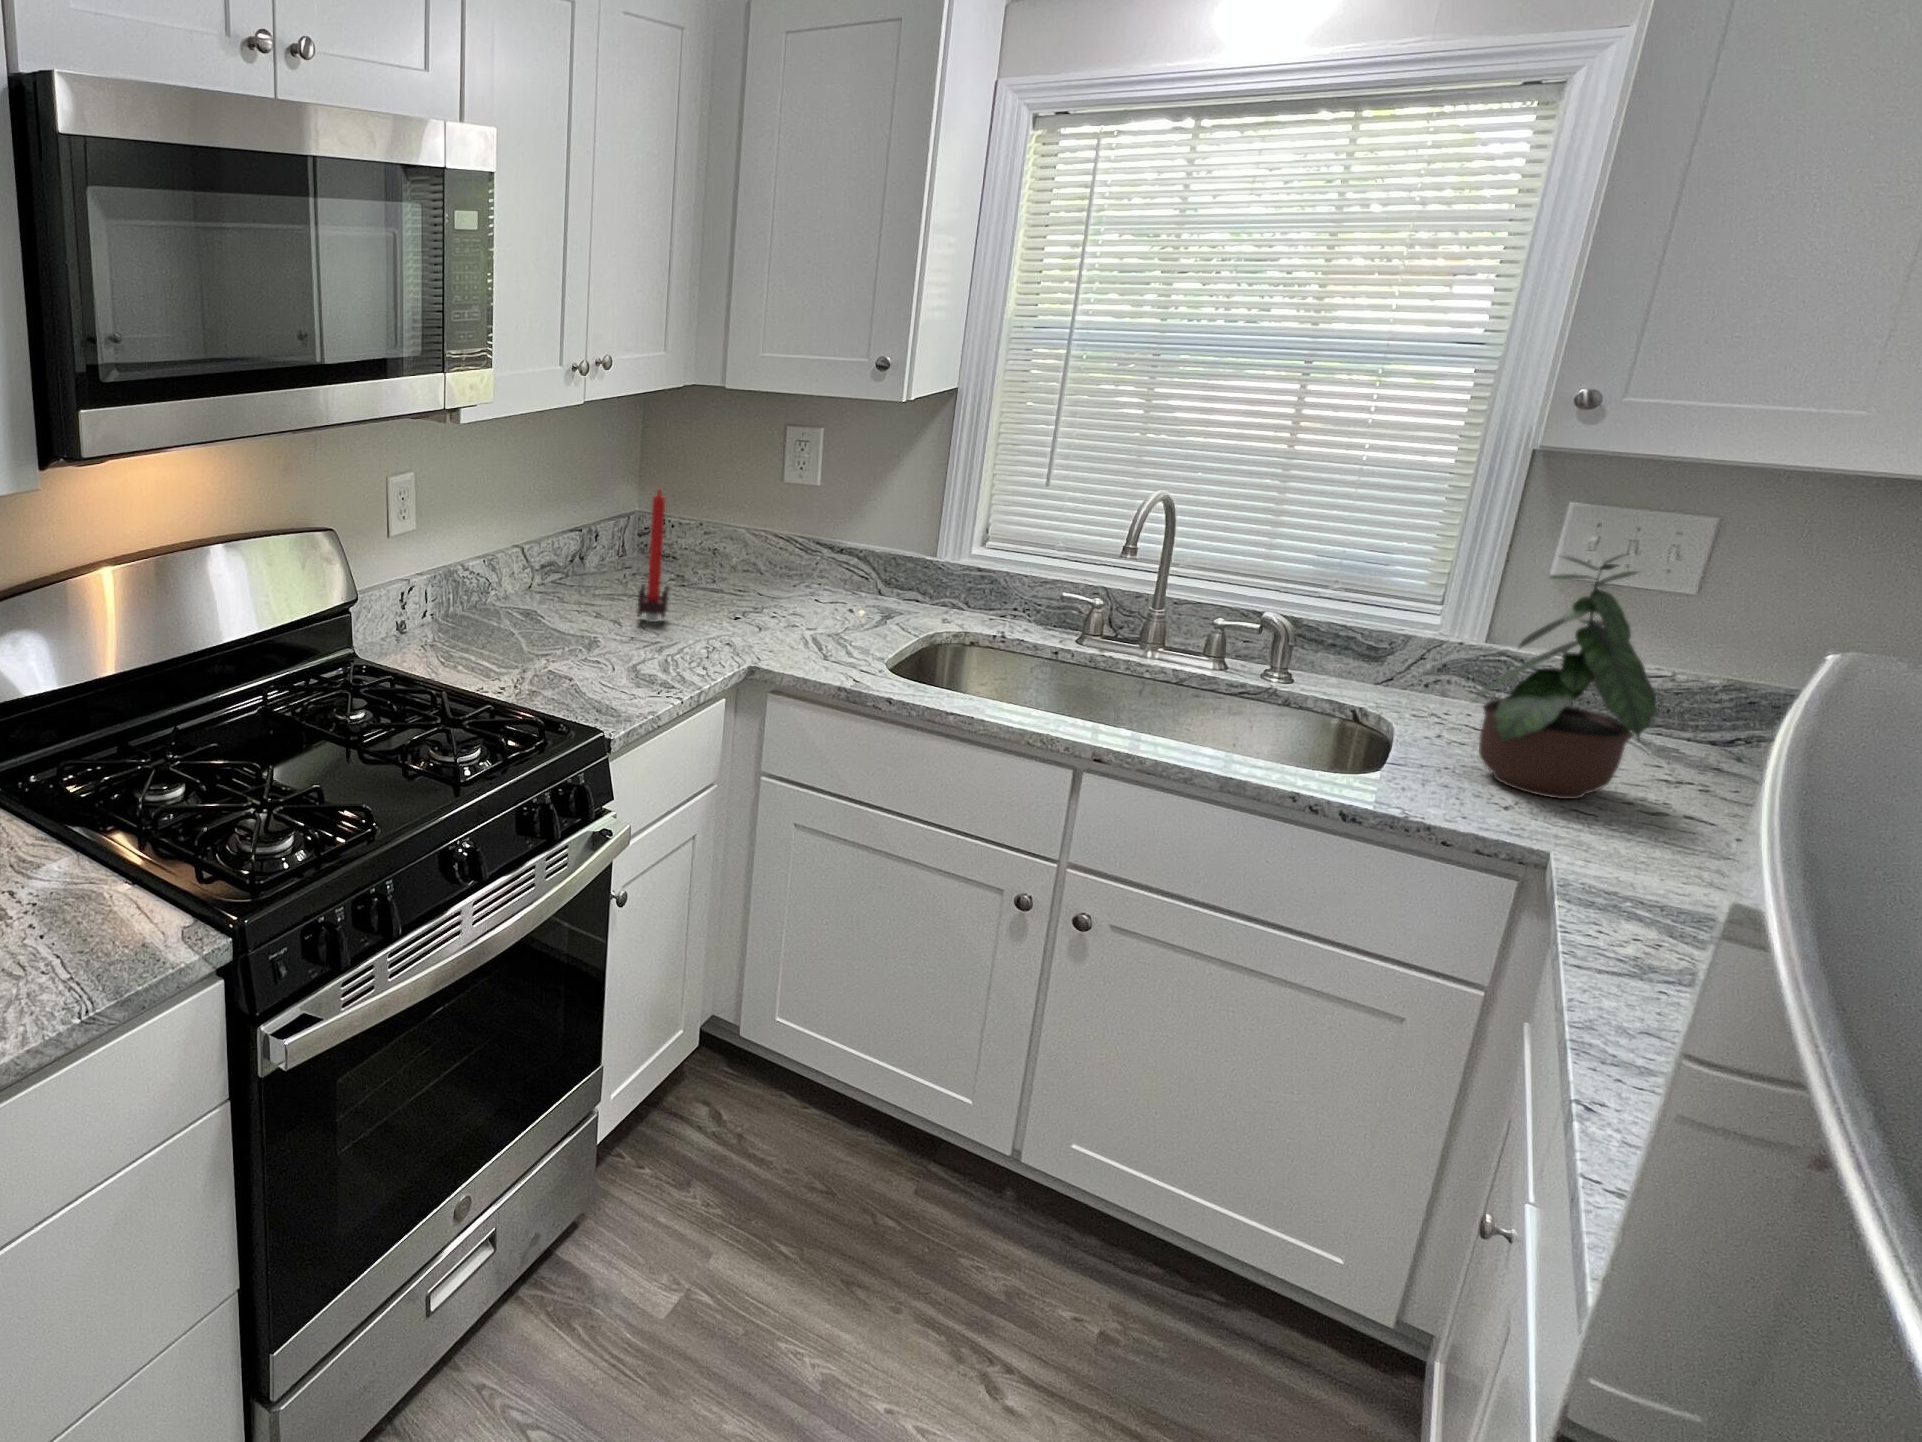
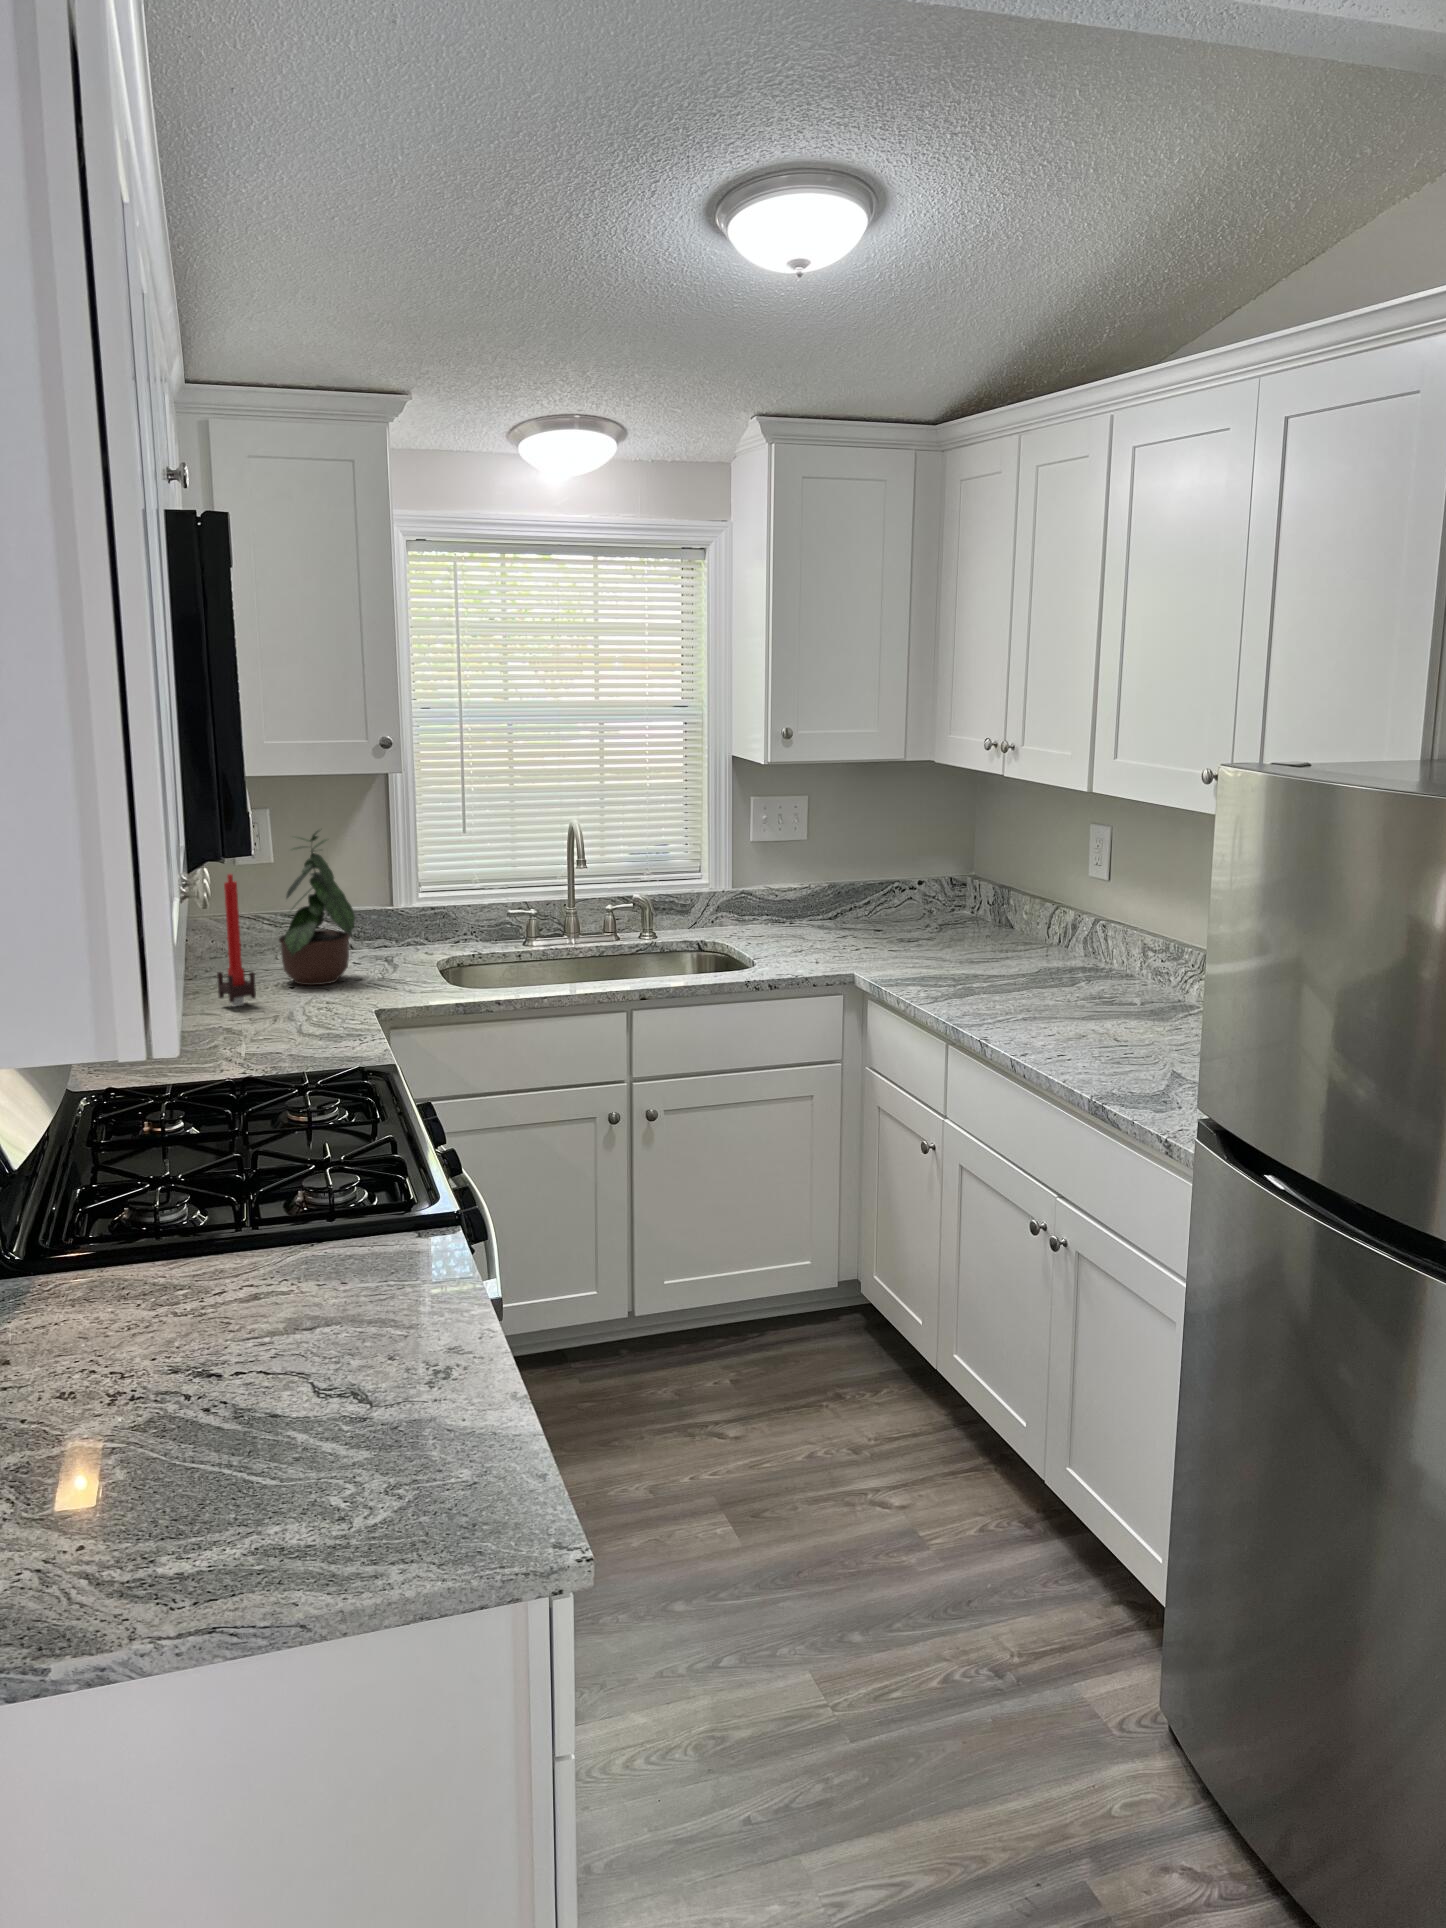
potted plant: present [1477,555,1657,799] -> present [279,830,355,985]

